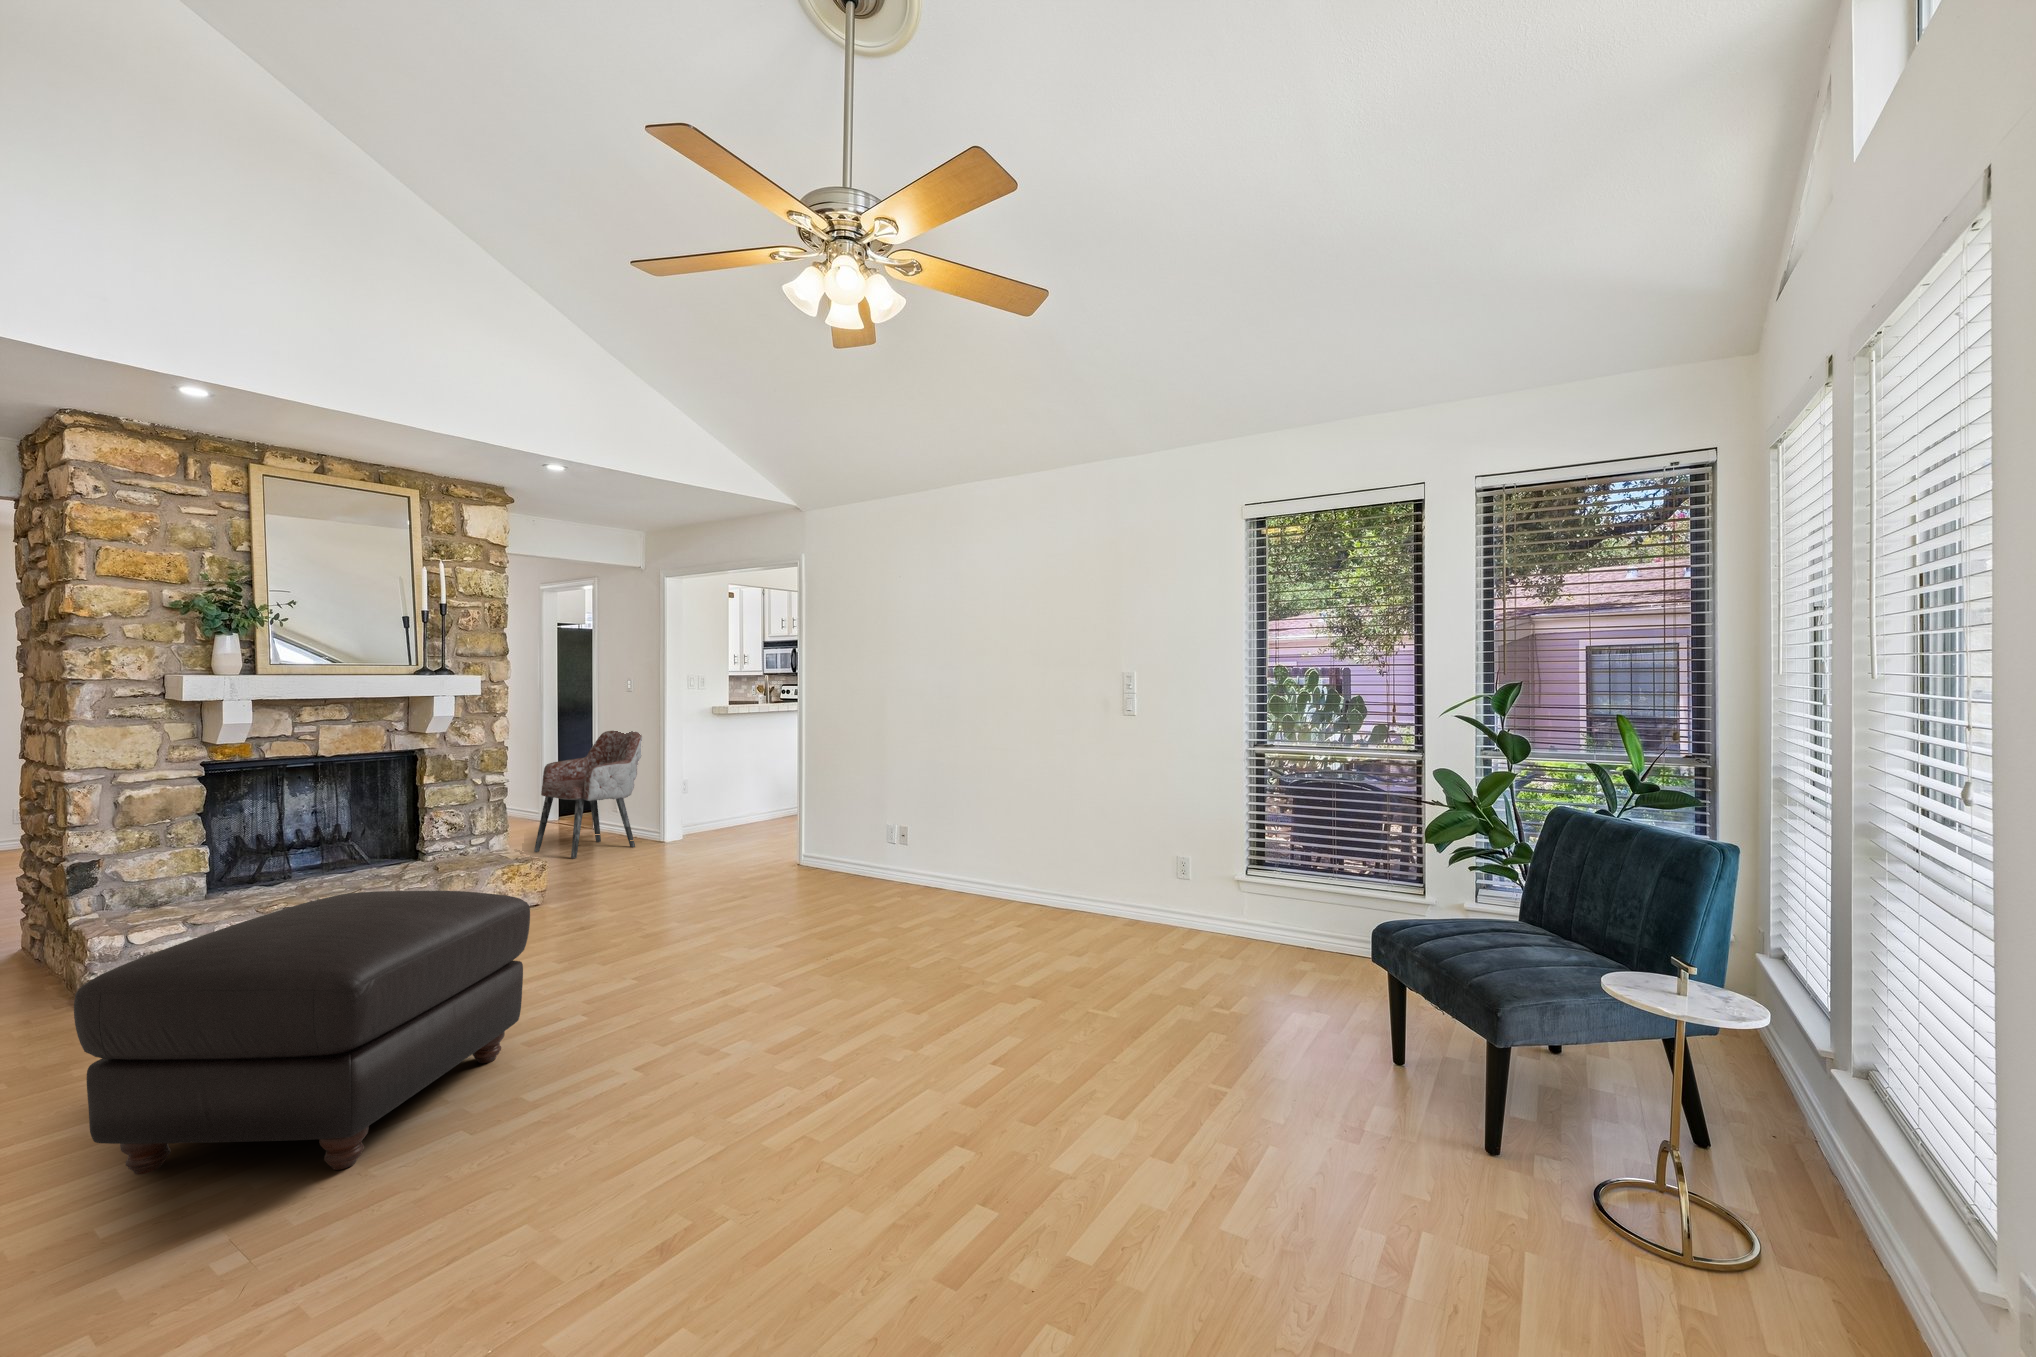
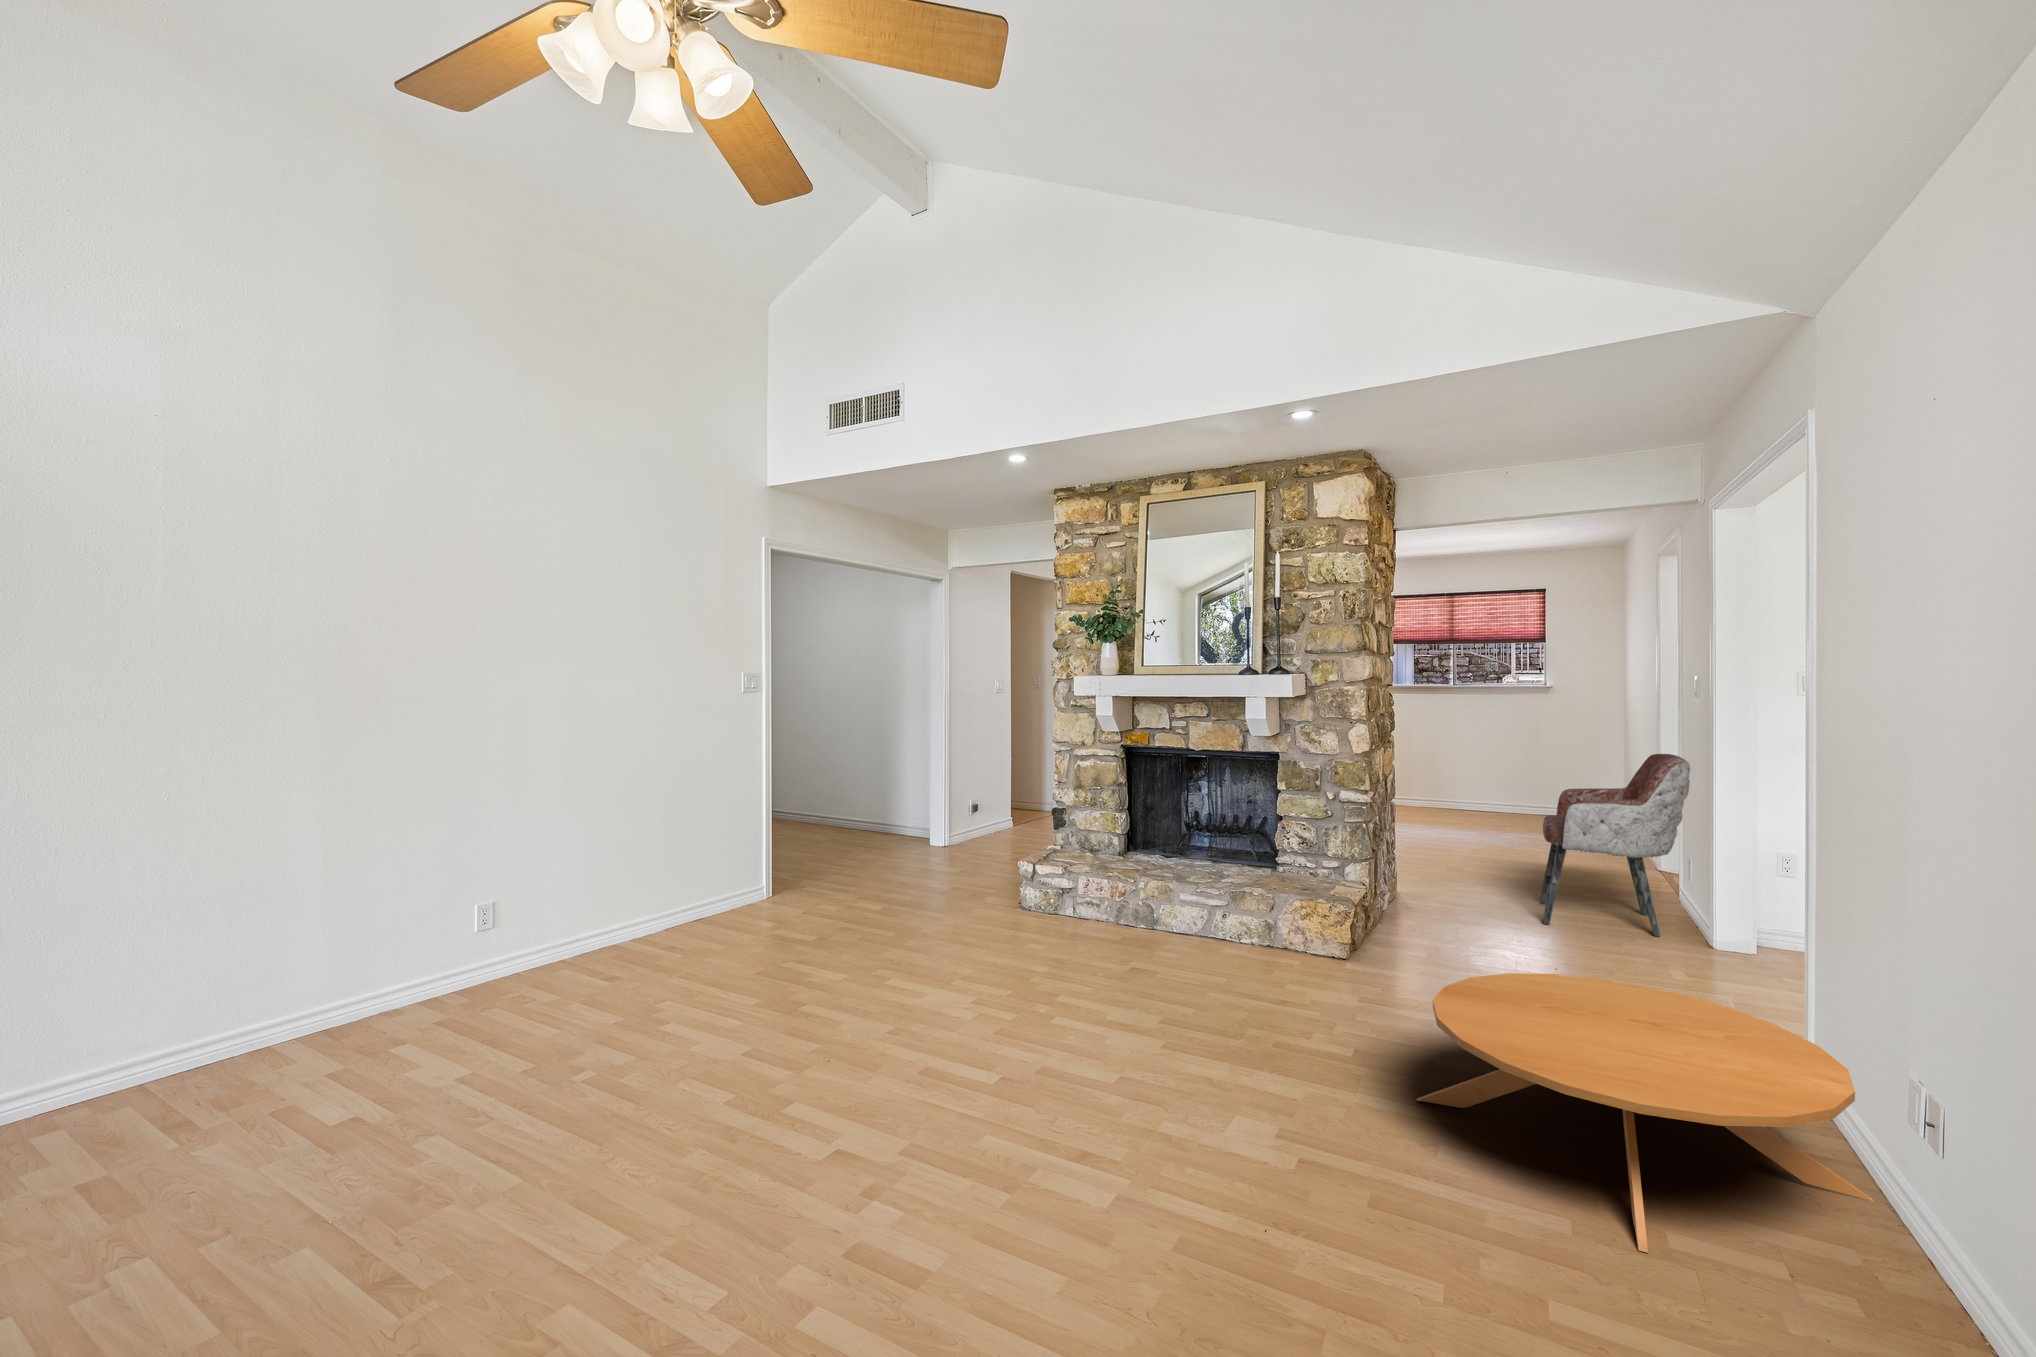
coffee table: none [741,829,910,918] -> present [1417,973,1873,1253]
ottoman: present [74,891,530,1175] -> none [668,865,928,1069]

